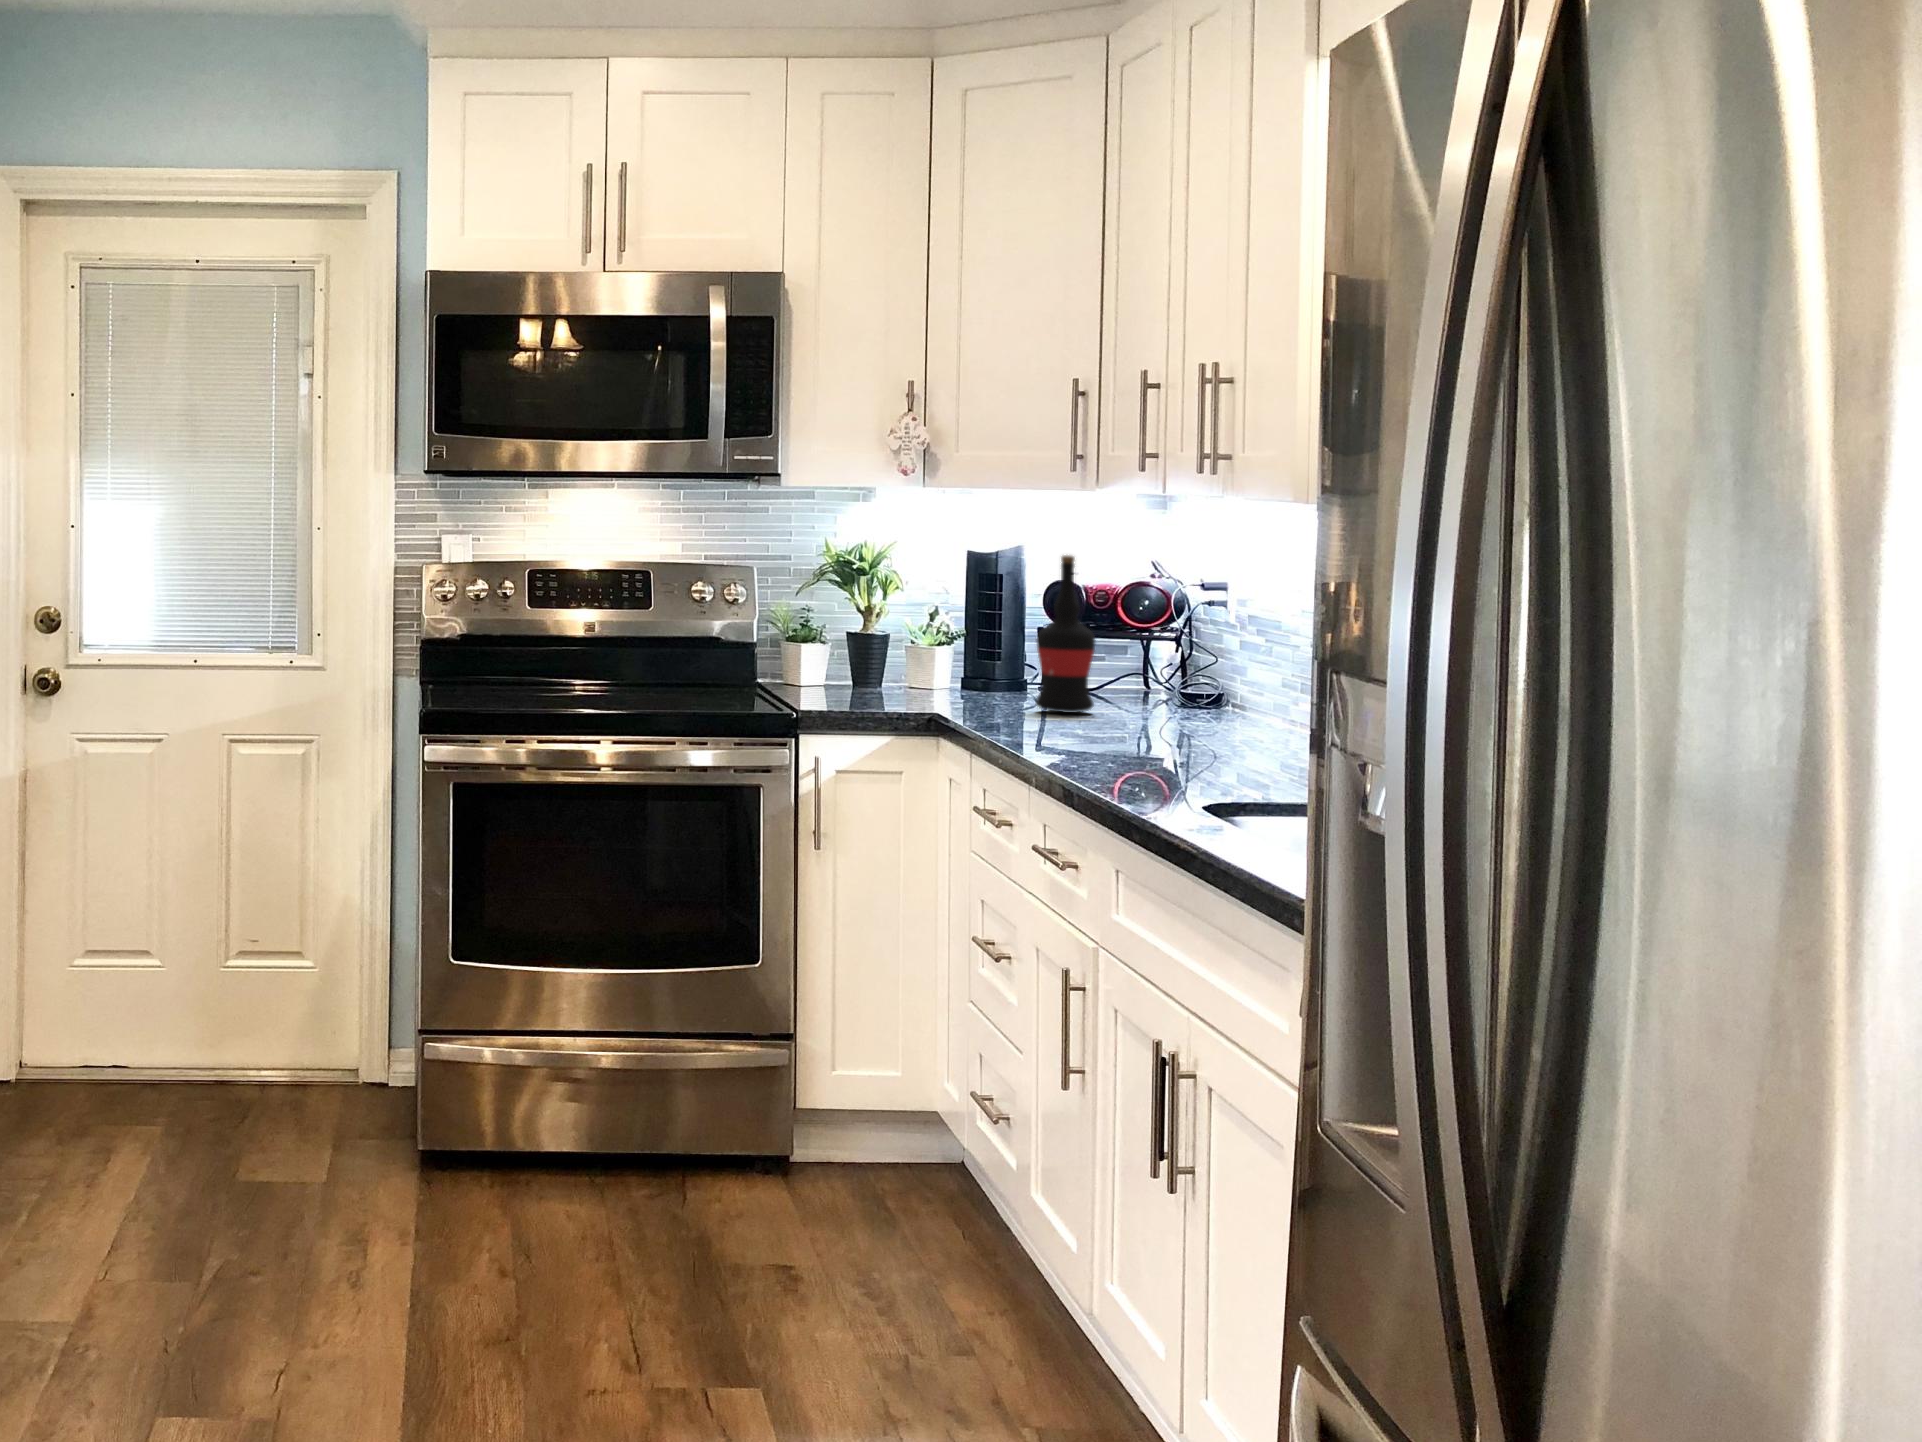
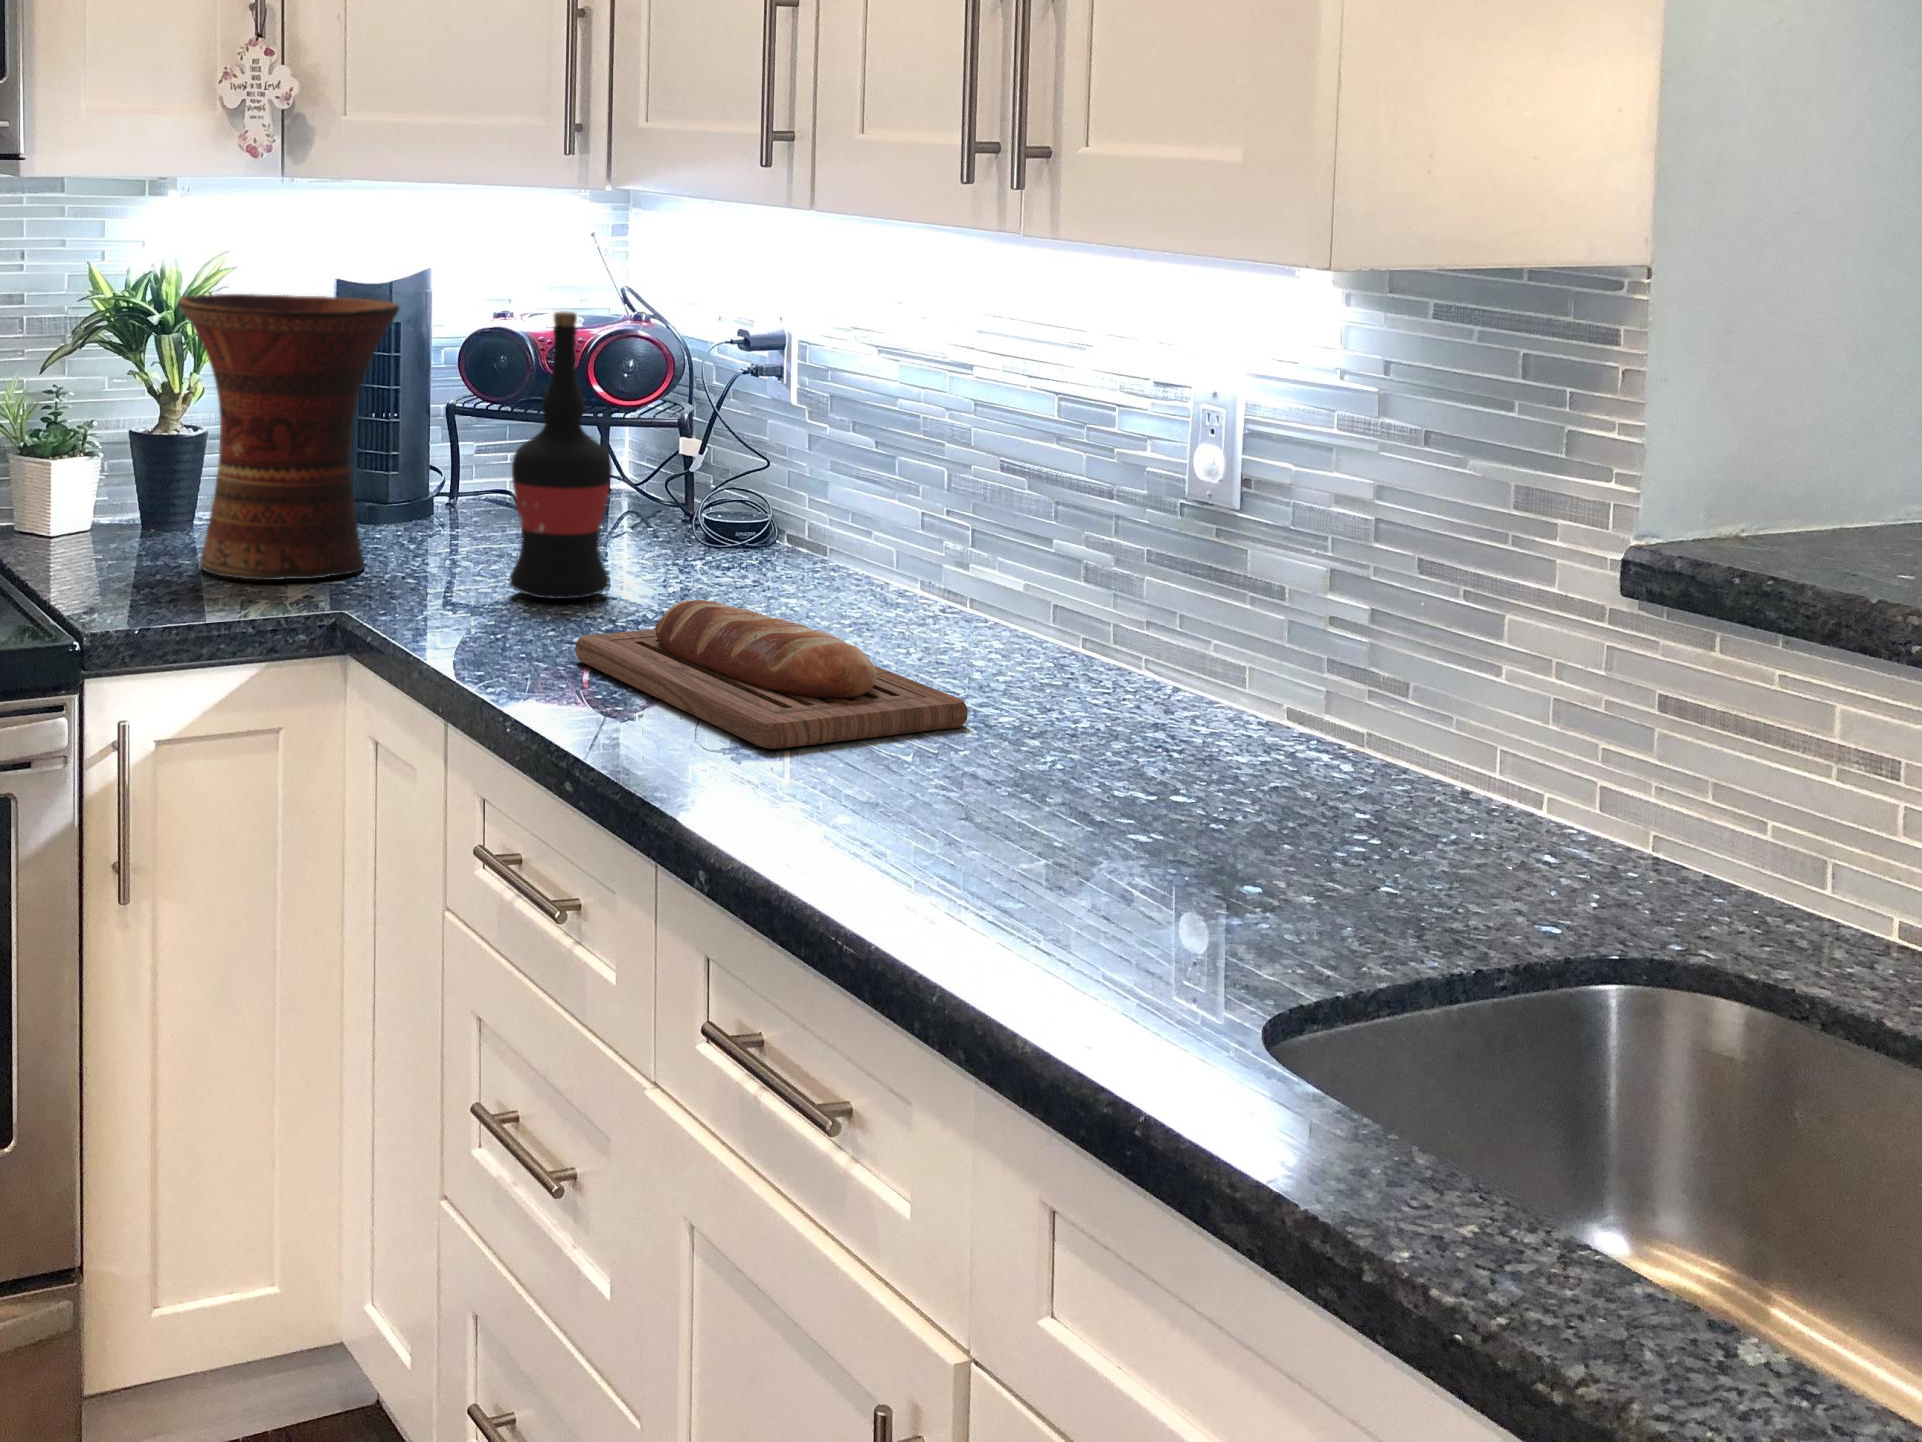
vase: none [863,551,986,701] -> present [179,294,399,580]
bread loaf: none [1047,696,1235,751] -> present [575,600,968,749]

